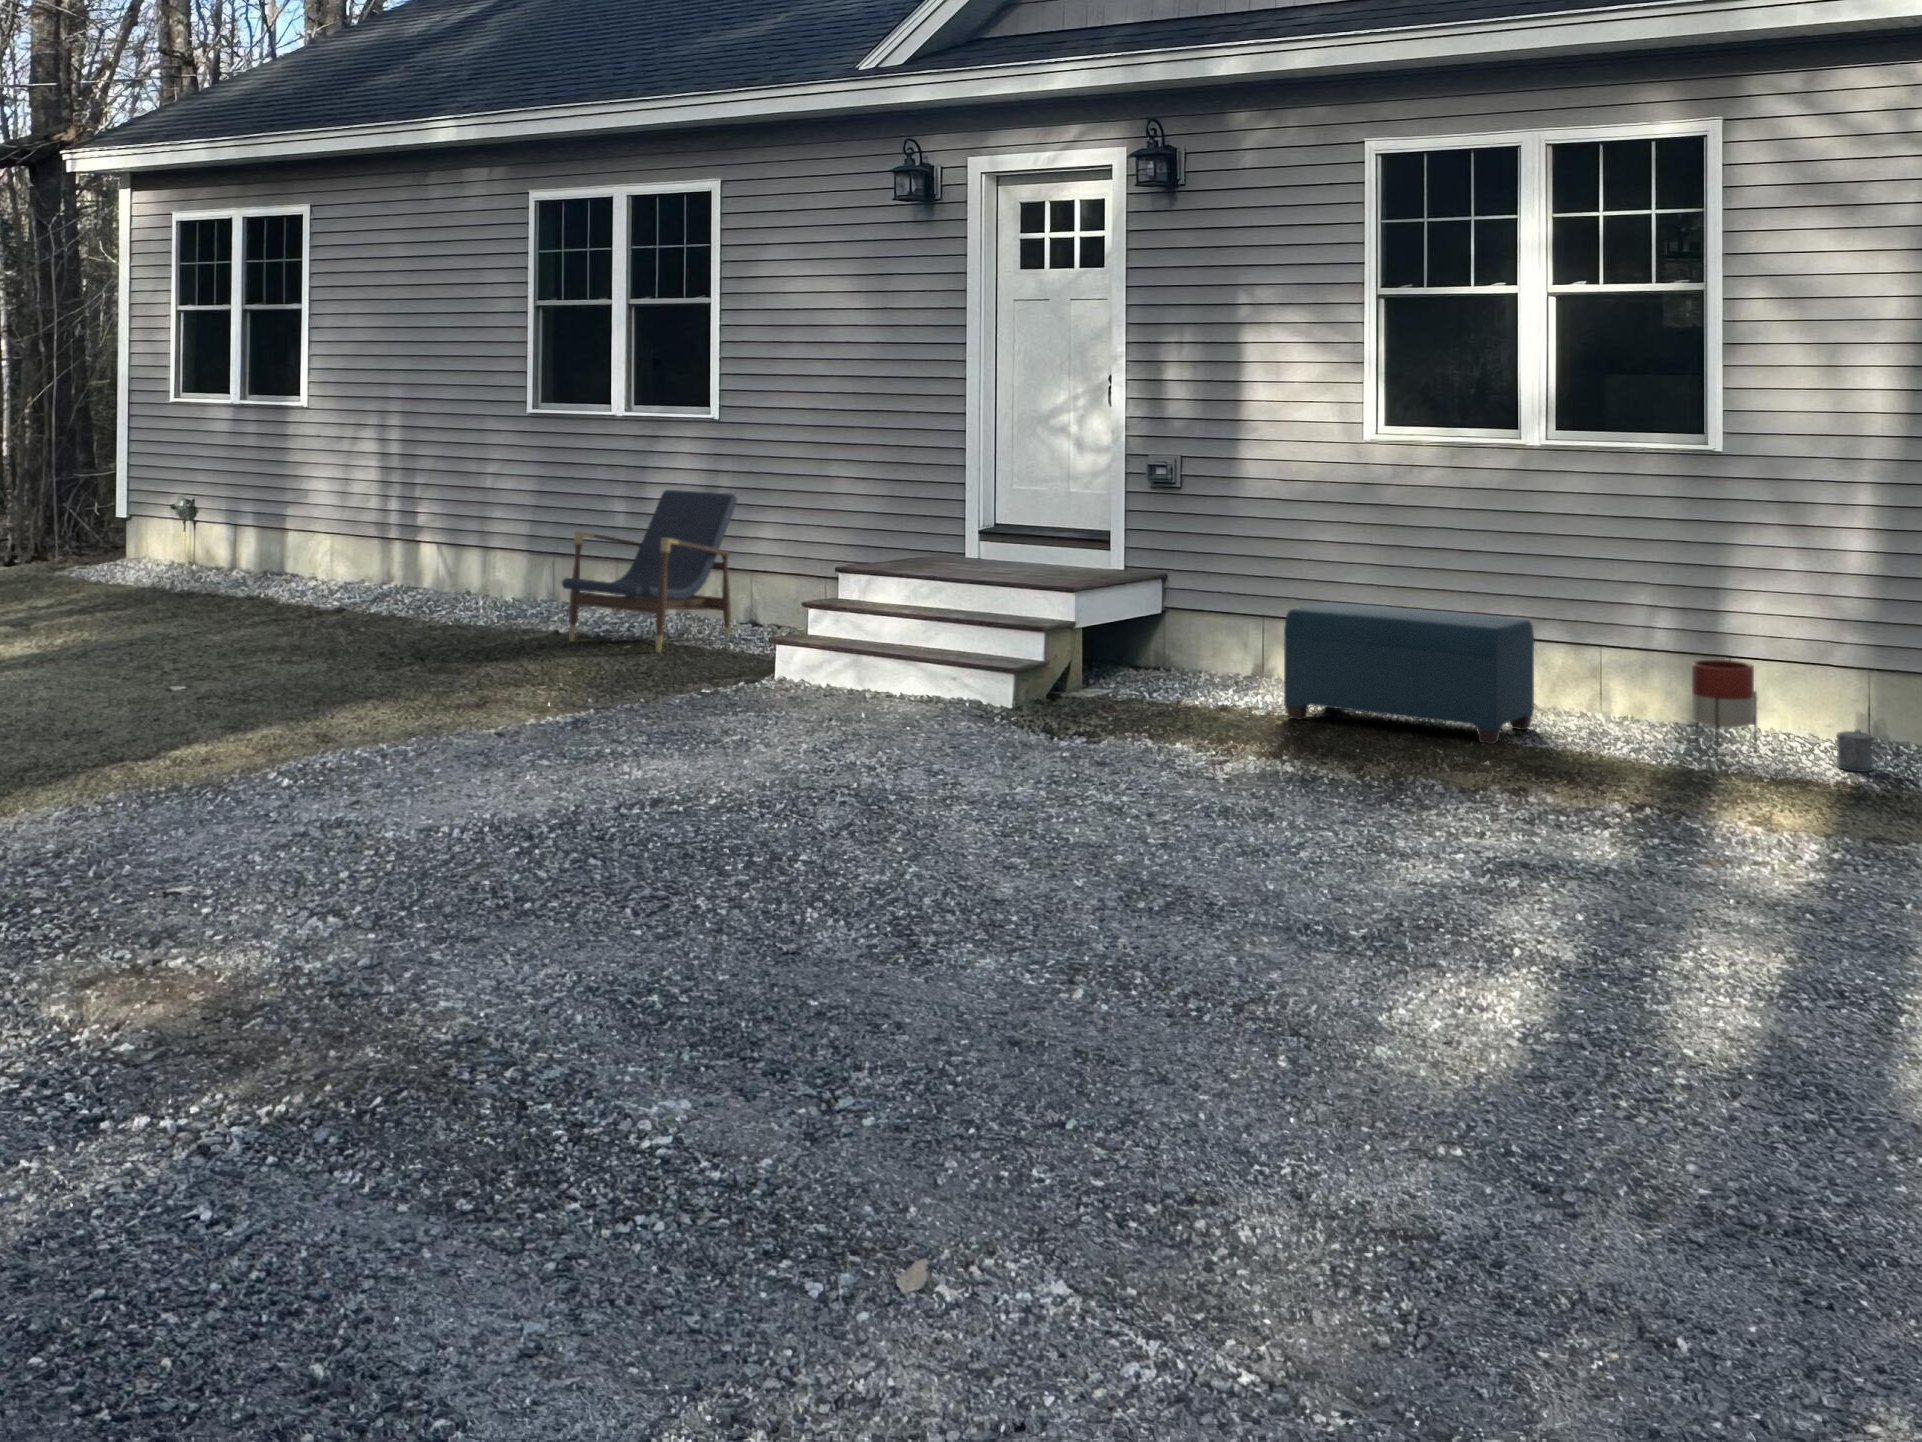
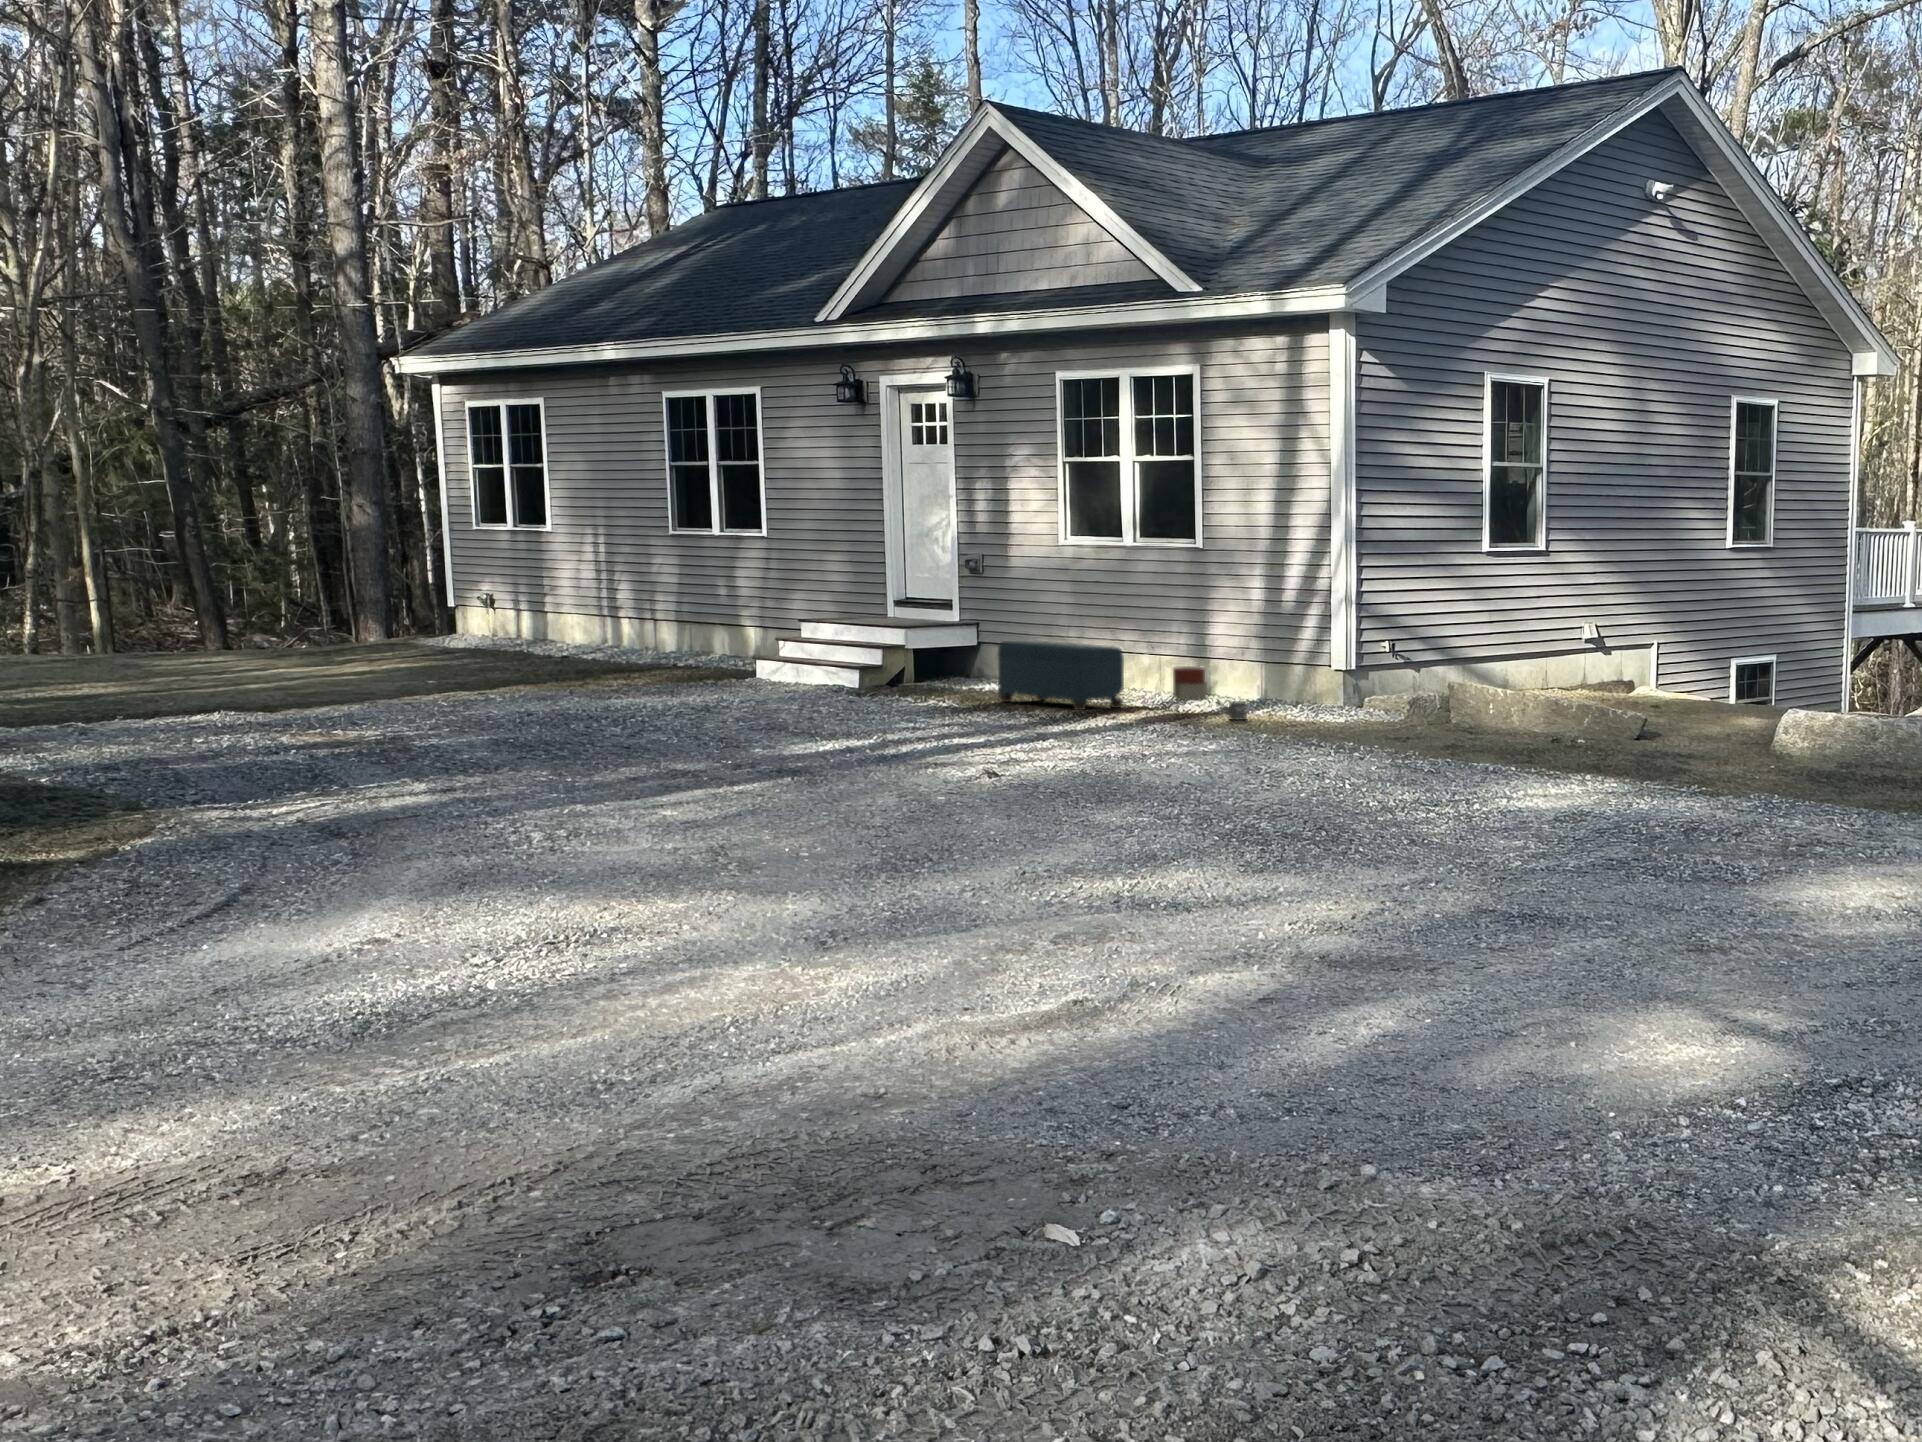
lounge chair: present [562,490,737,653] -> none [666,583,778,677]

